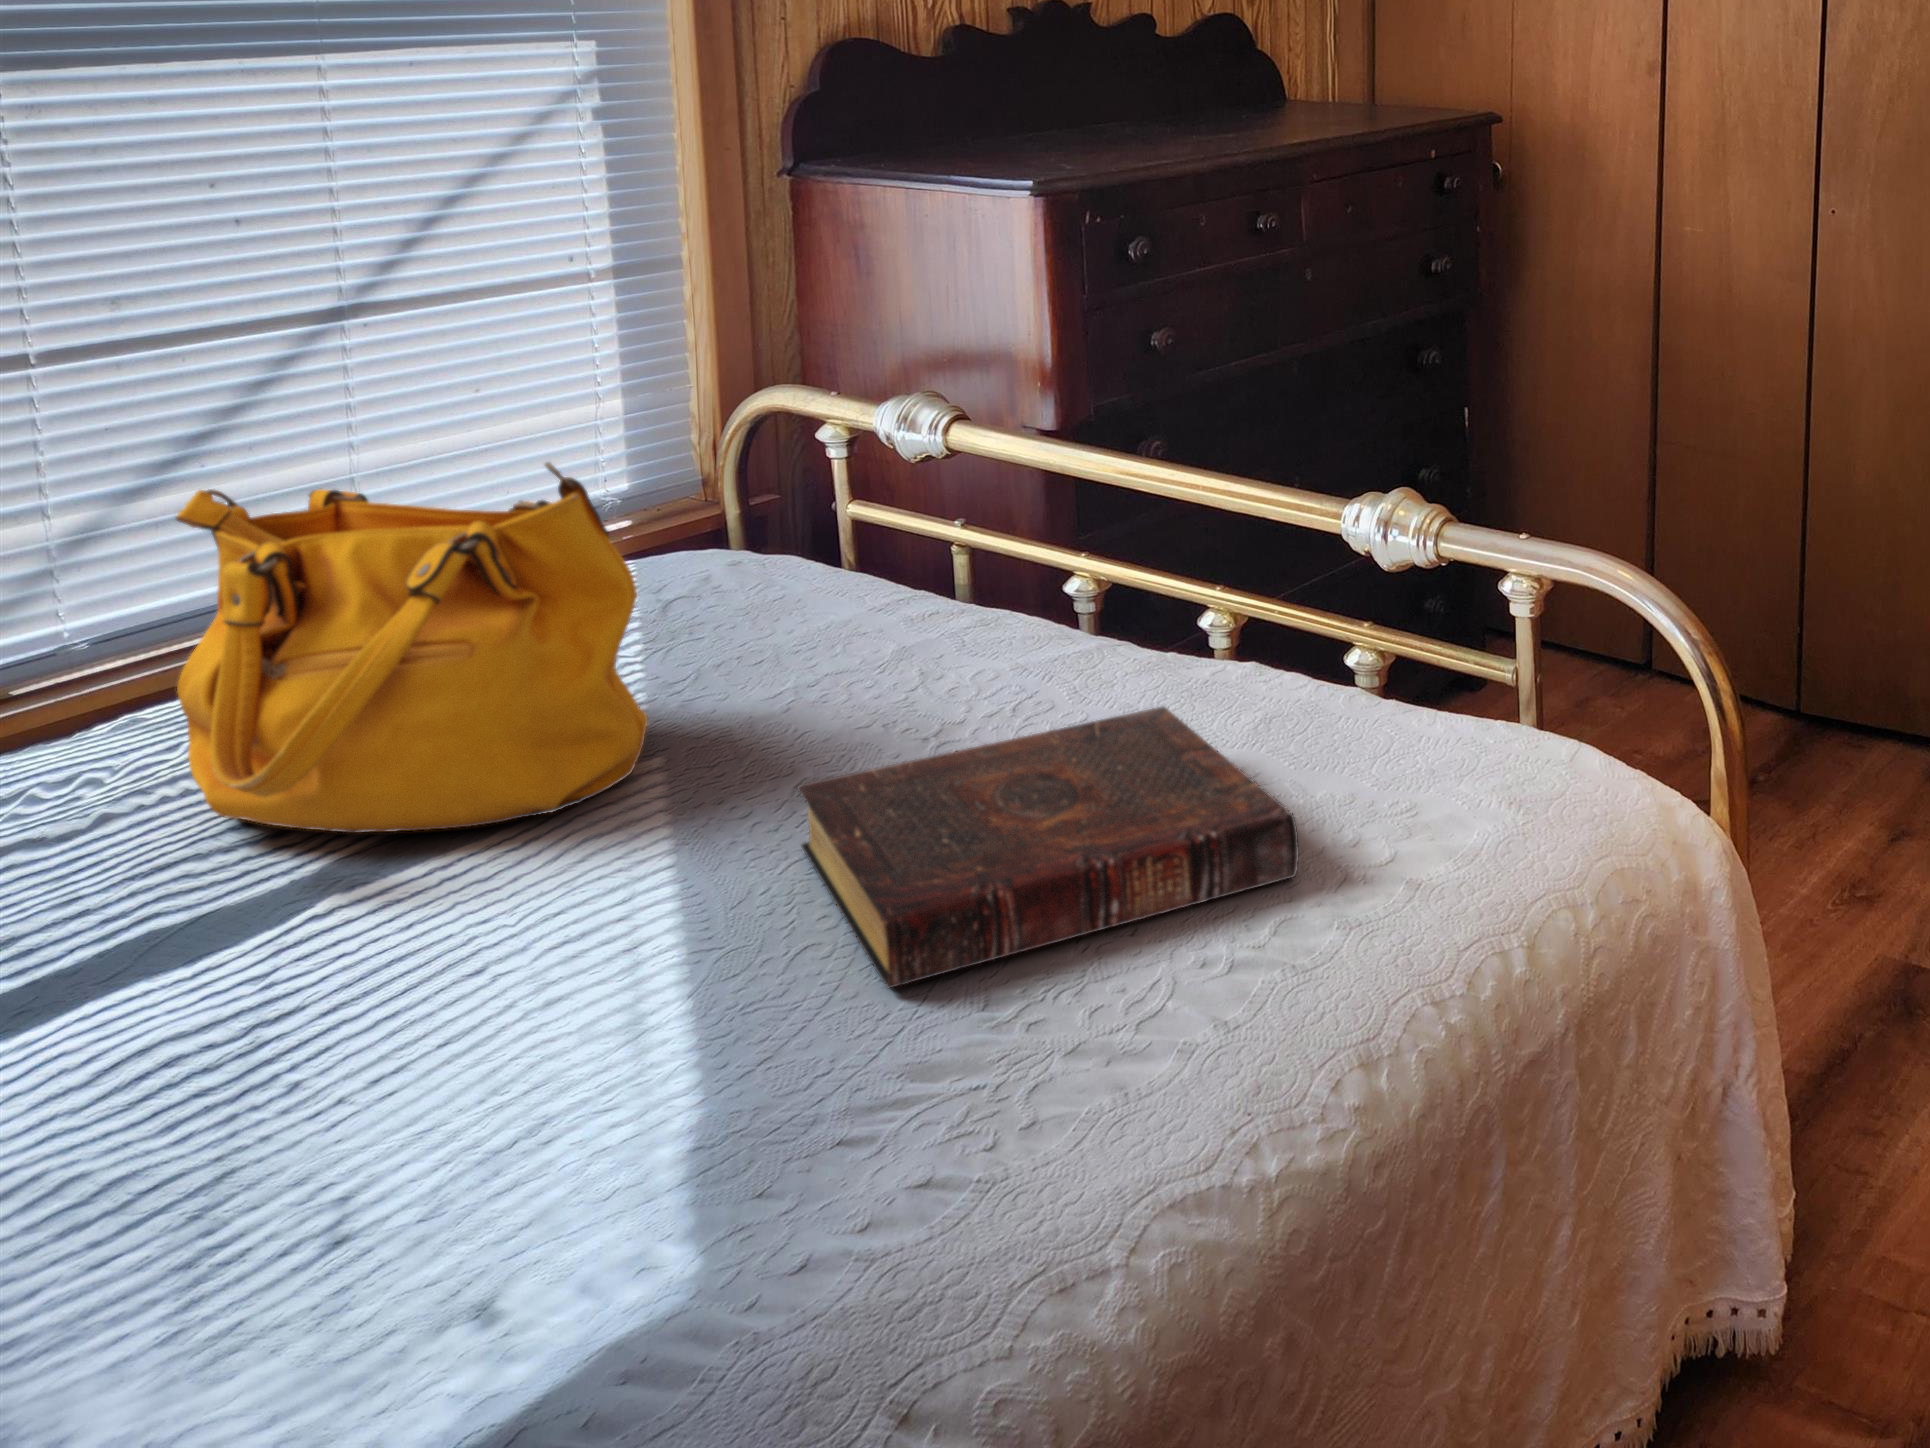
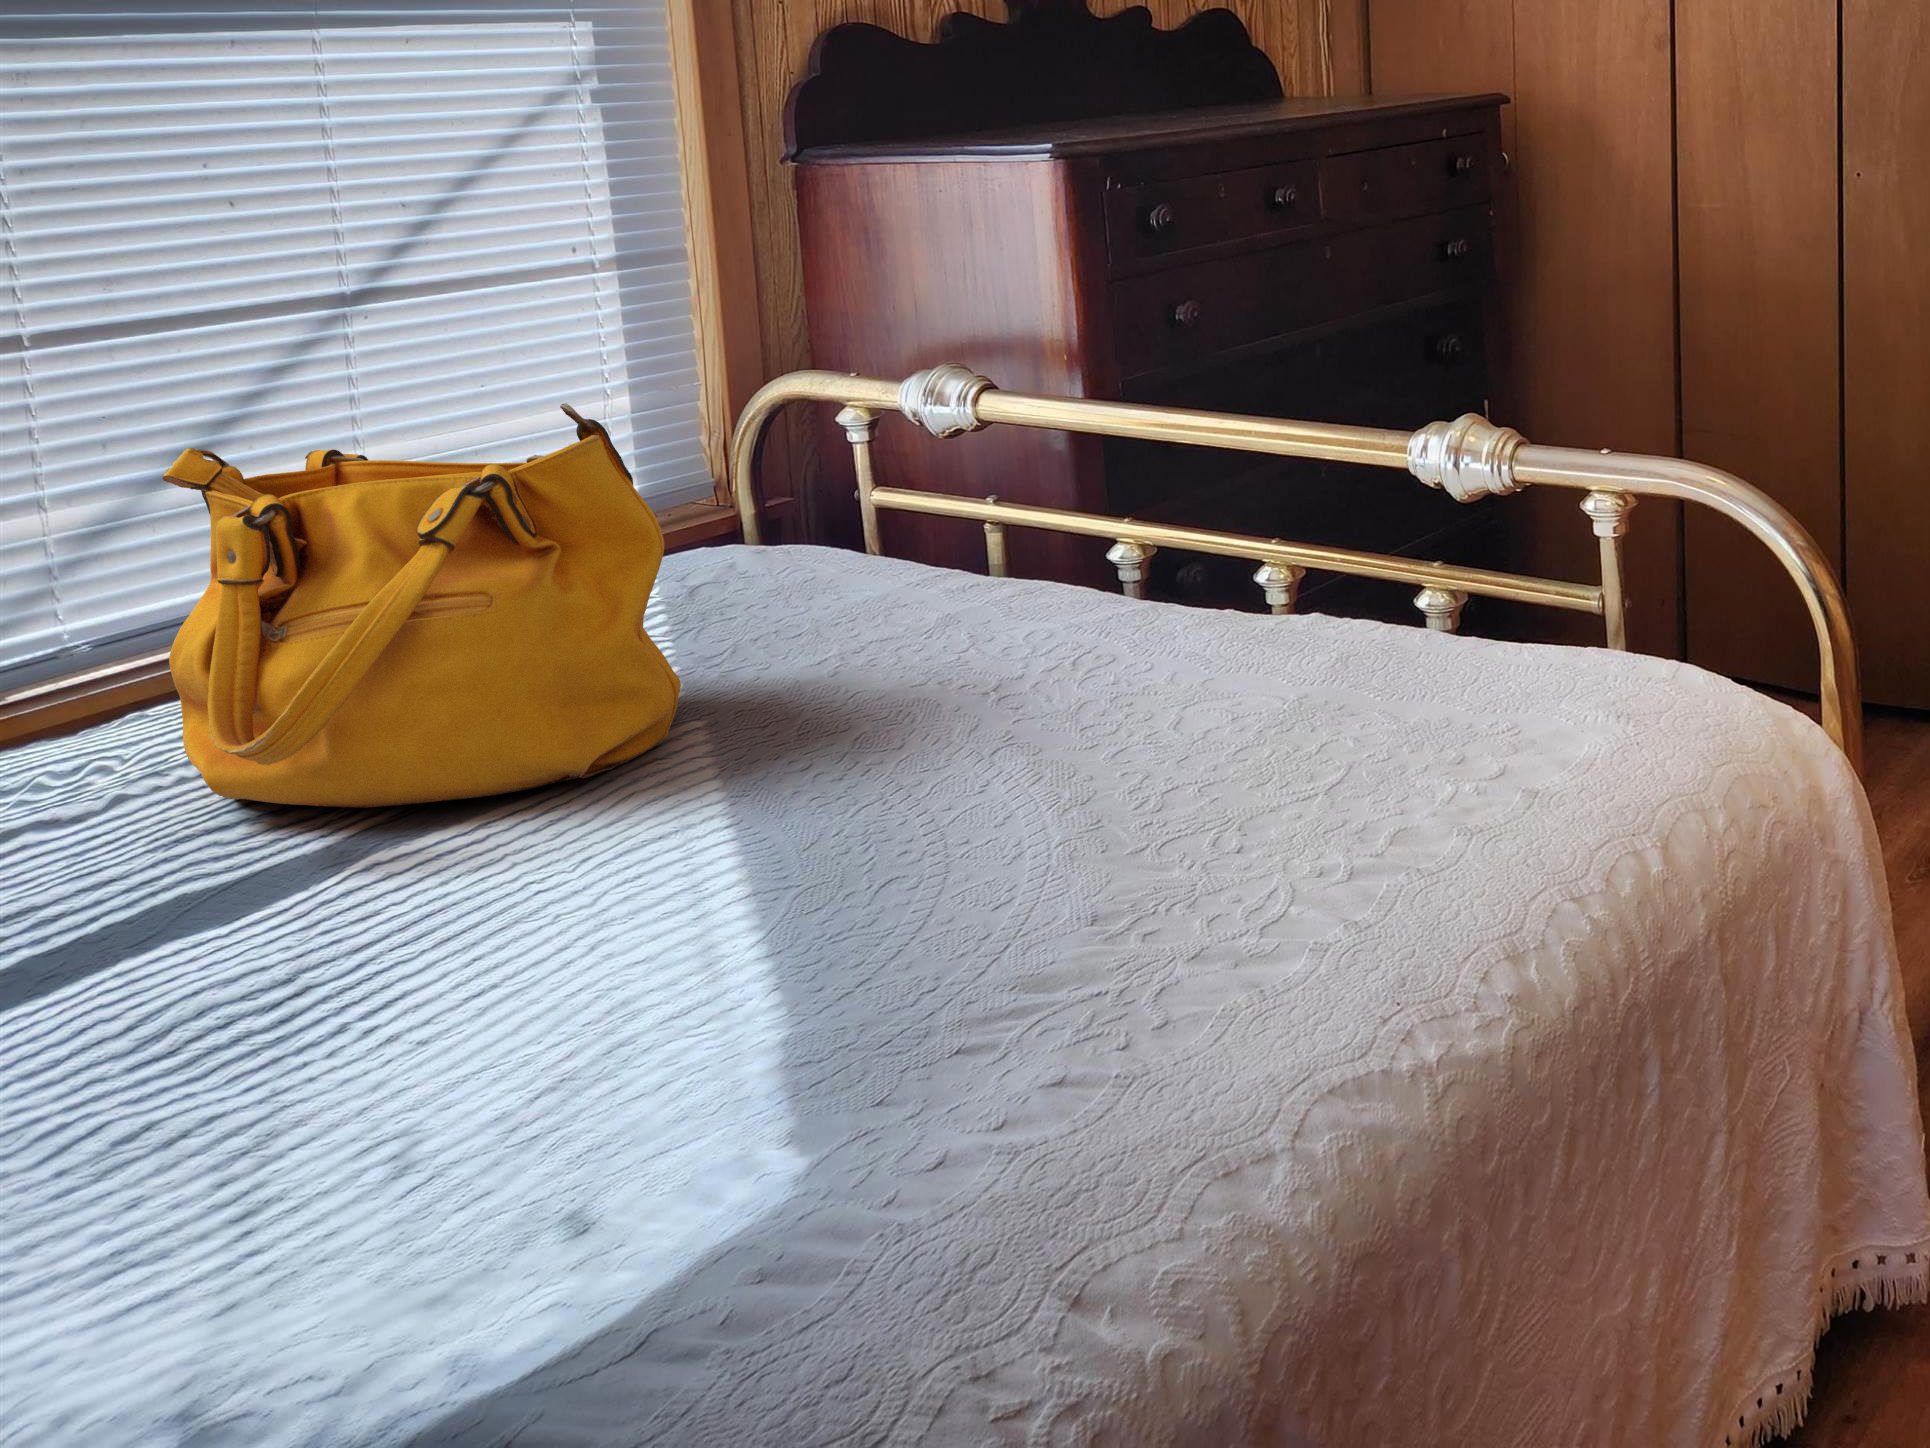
book: present [797,706,1299,988] -> none [849,640,1401,922]

